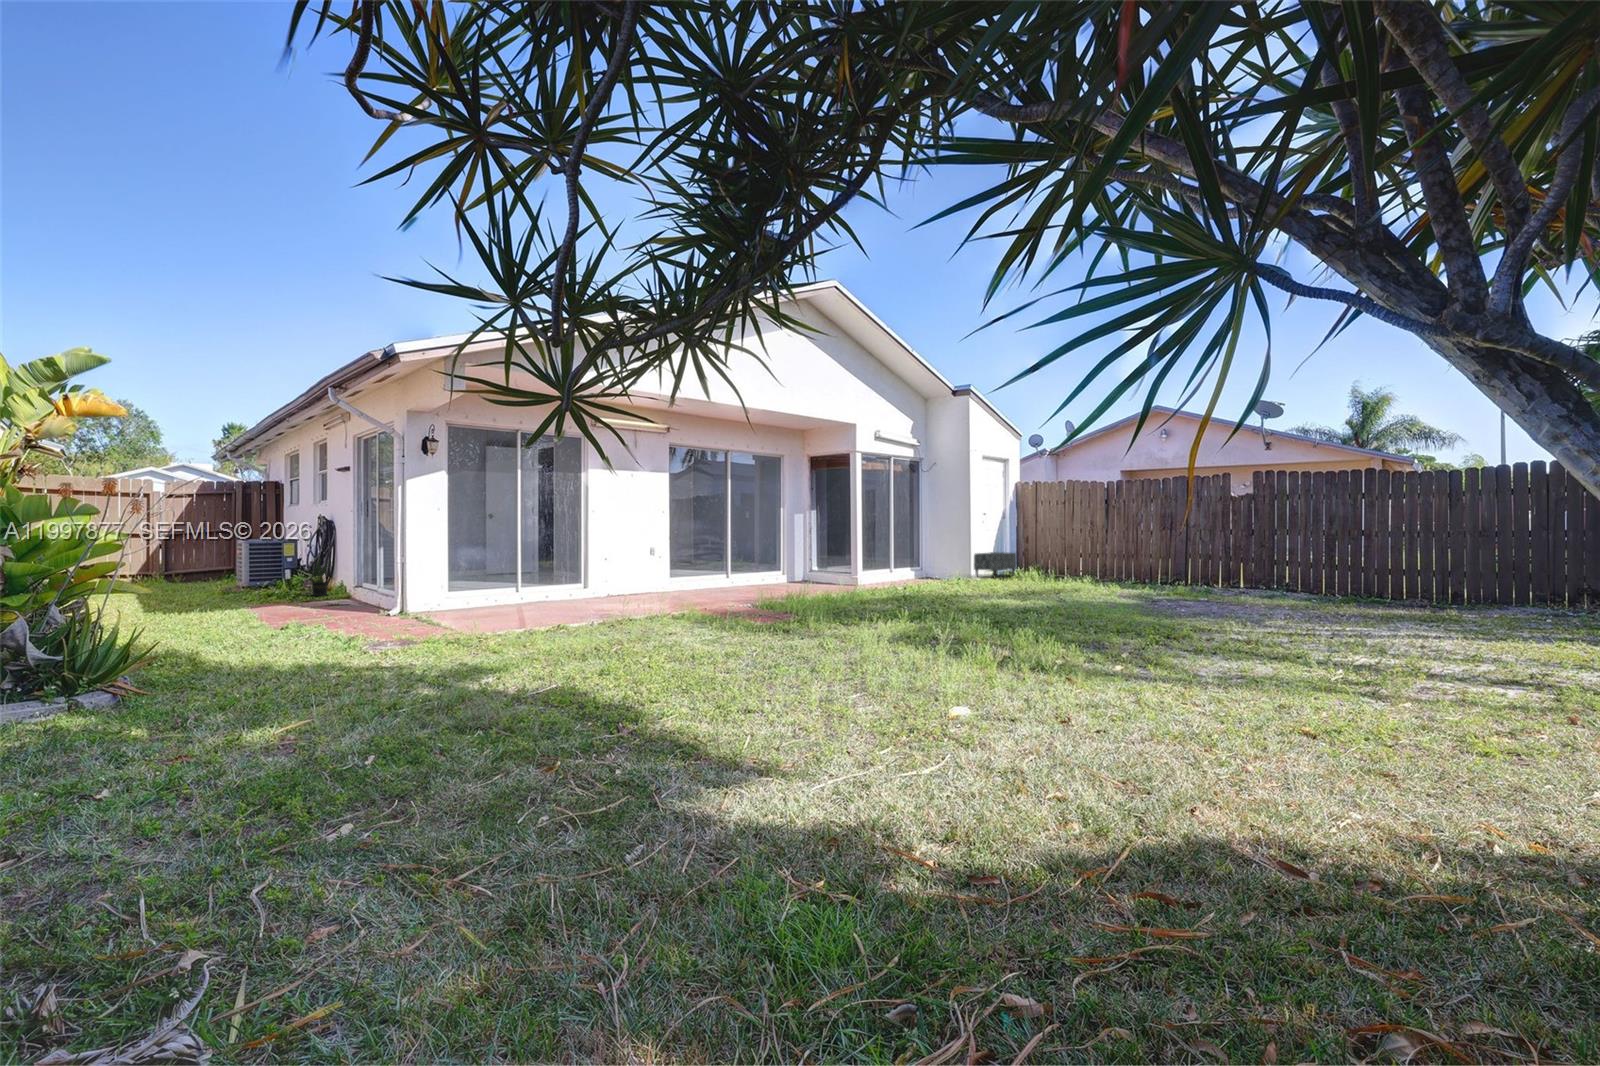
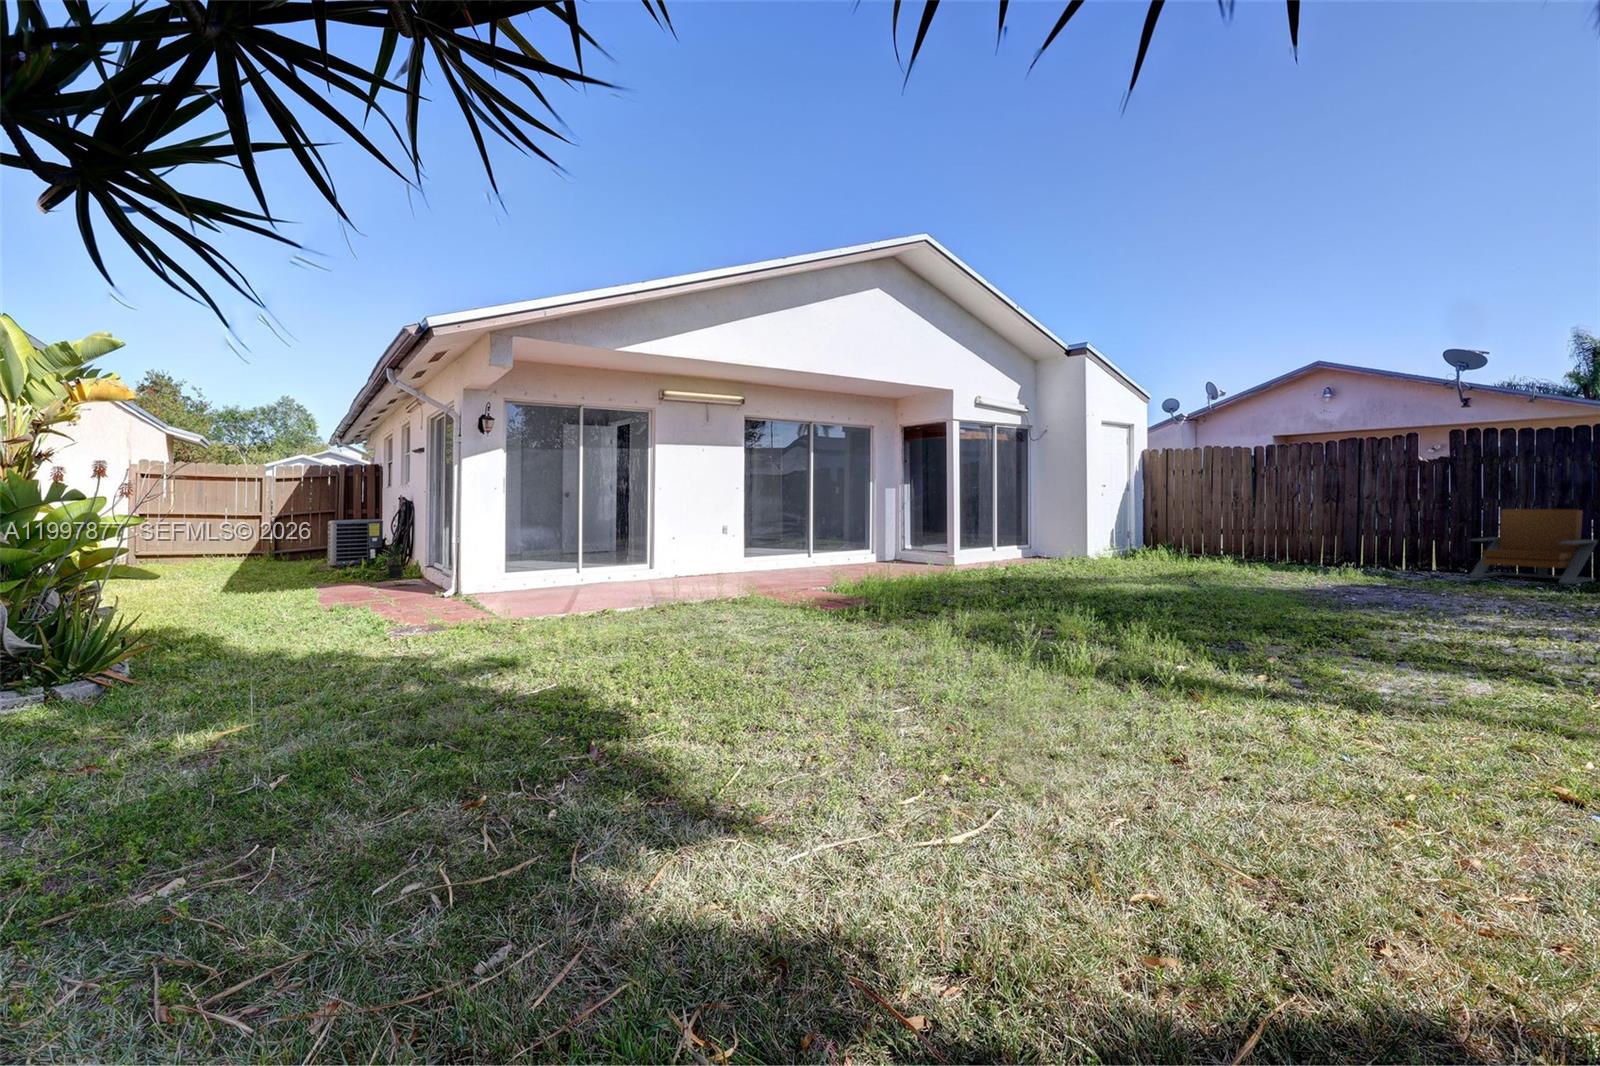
lounge chair: none [1265,538,1352,597] -> present [1469,509,1597,584]
bench: present [974,552,1016,578] -> none [1091,529,1144,559]

